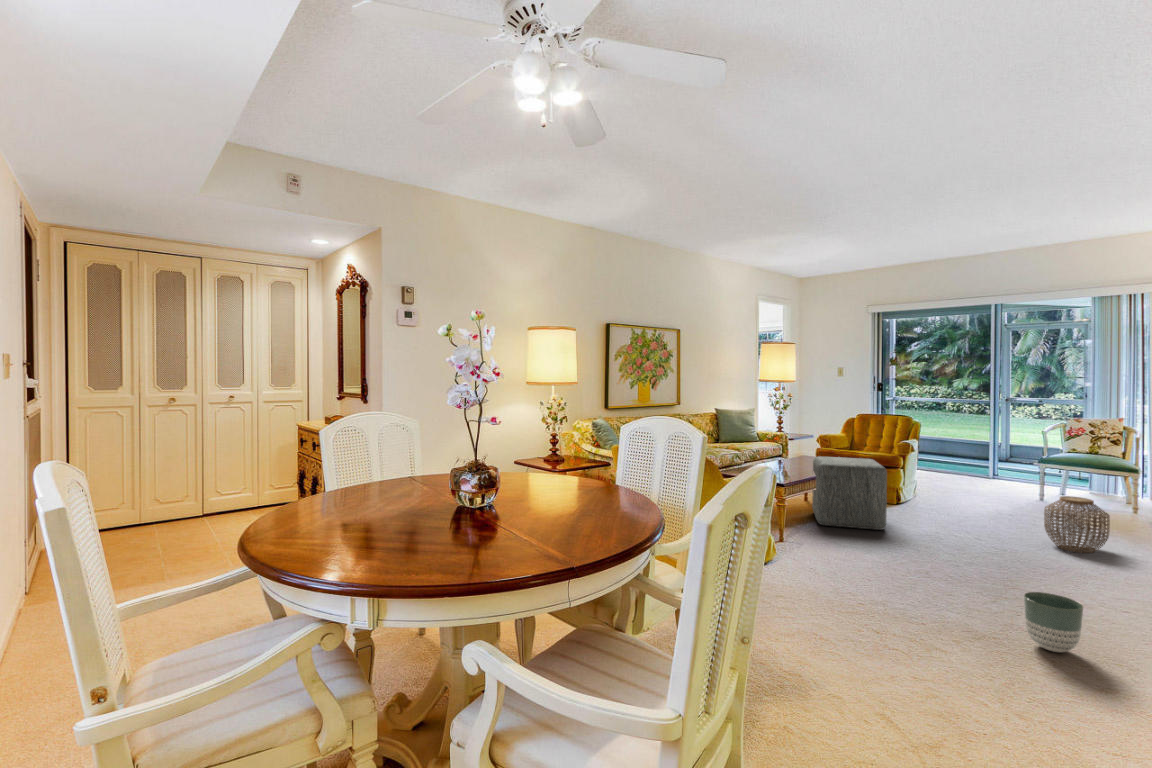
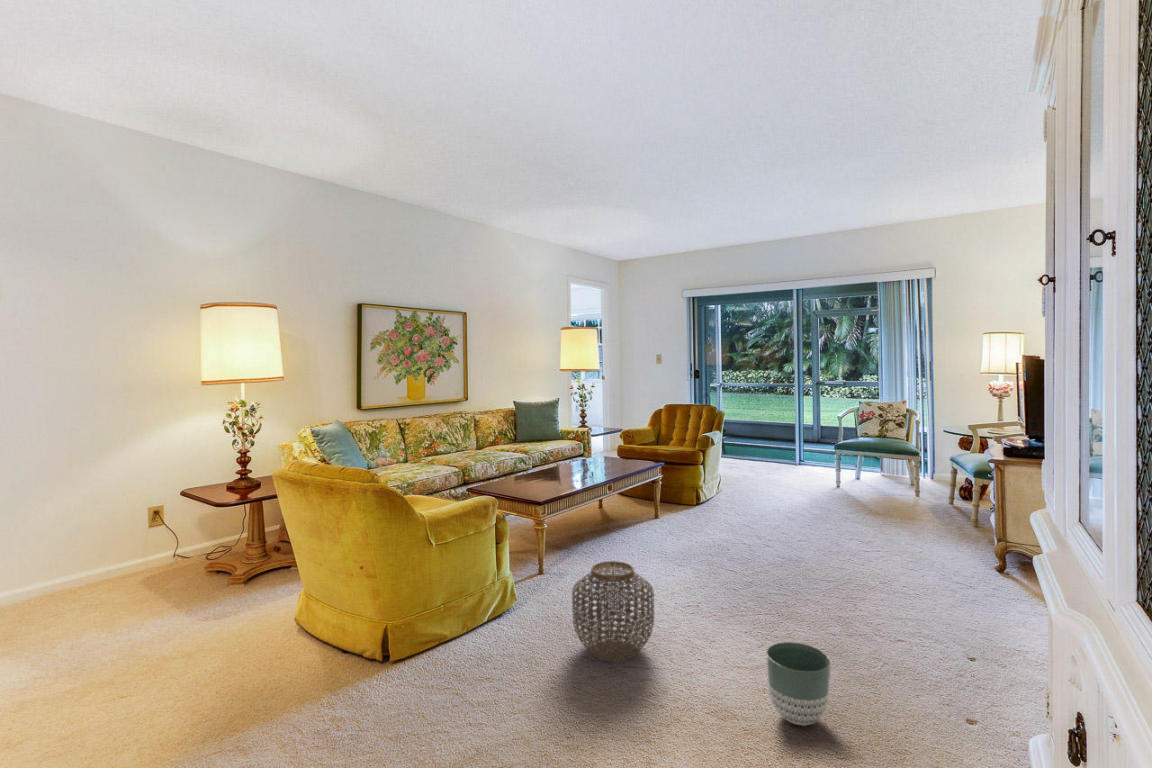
ottoman: present [812,456,887,530] -> none [595,458,670,542]
woven basket: present [1044,496,1110,553] -> present [572,561,654,662]

